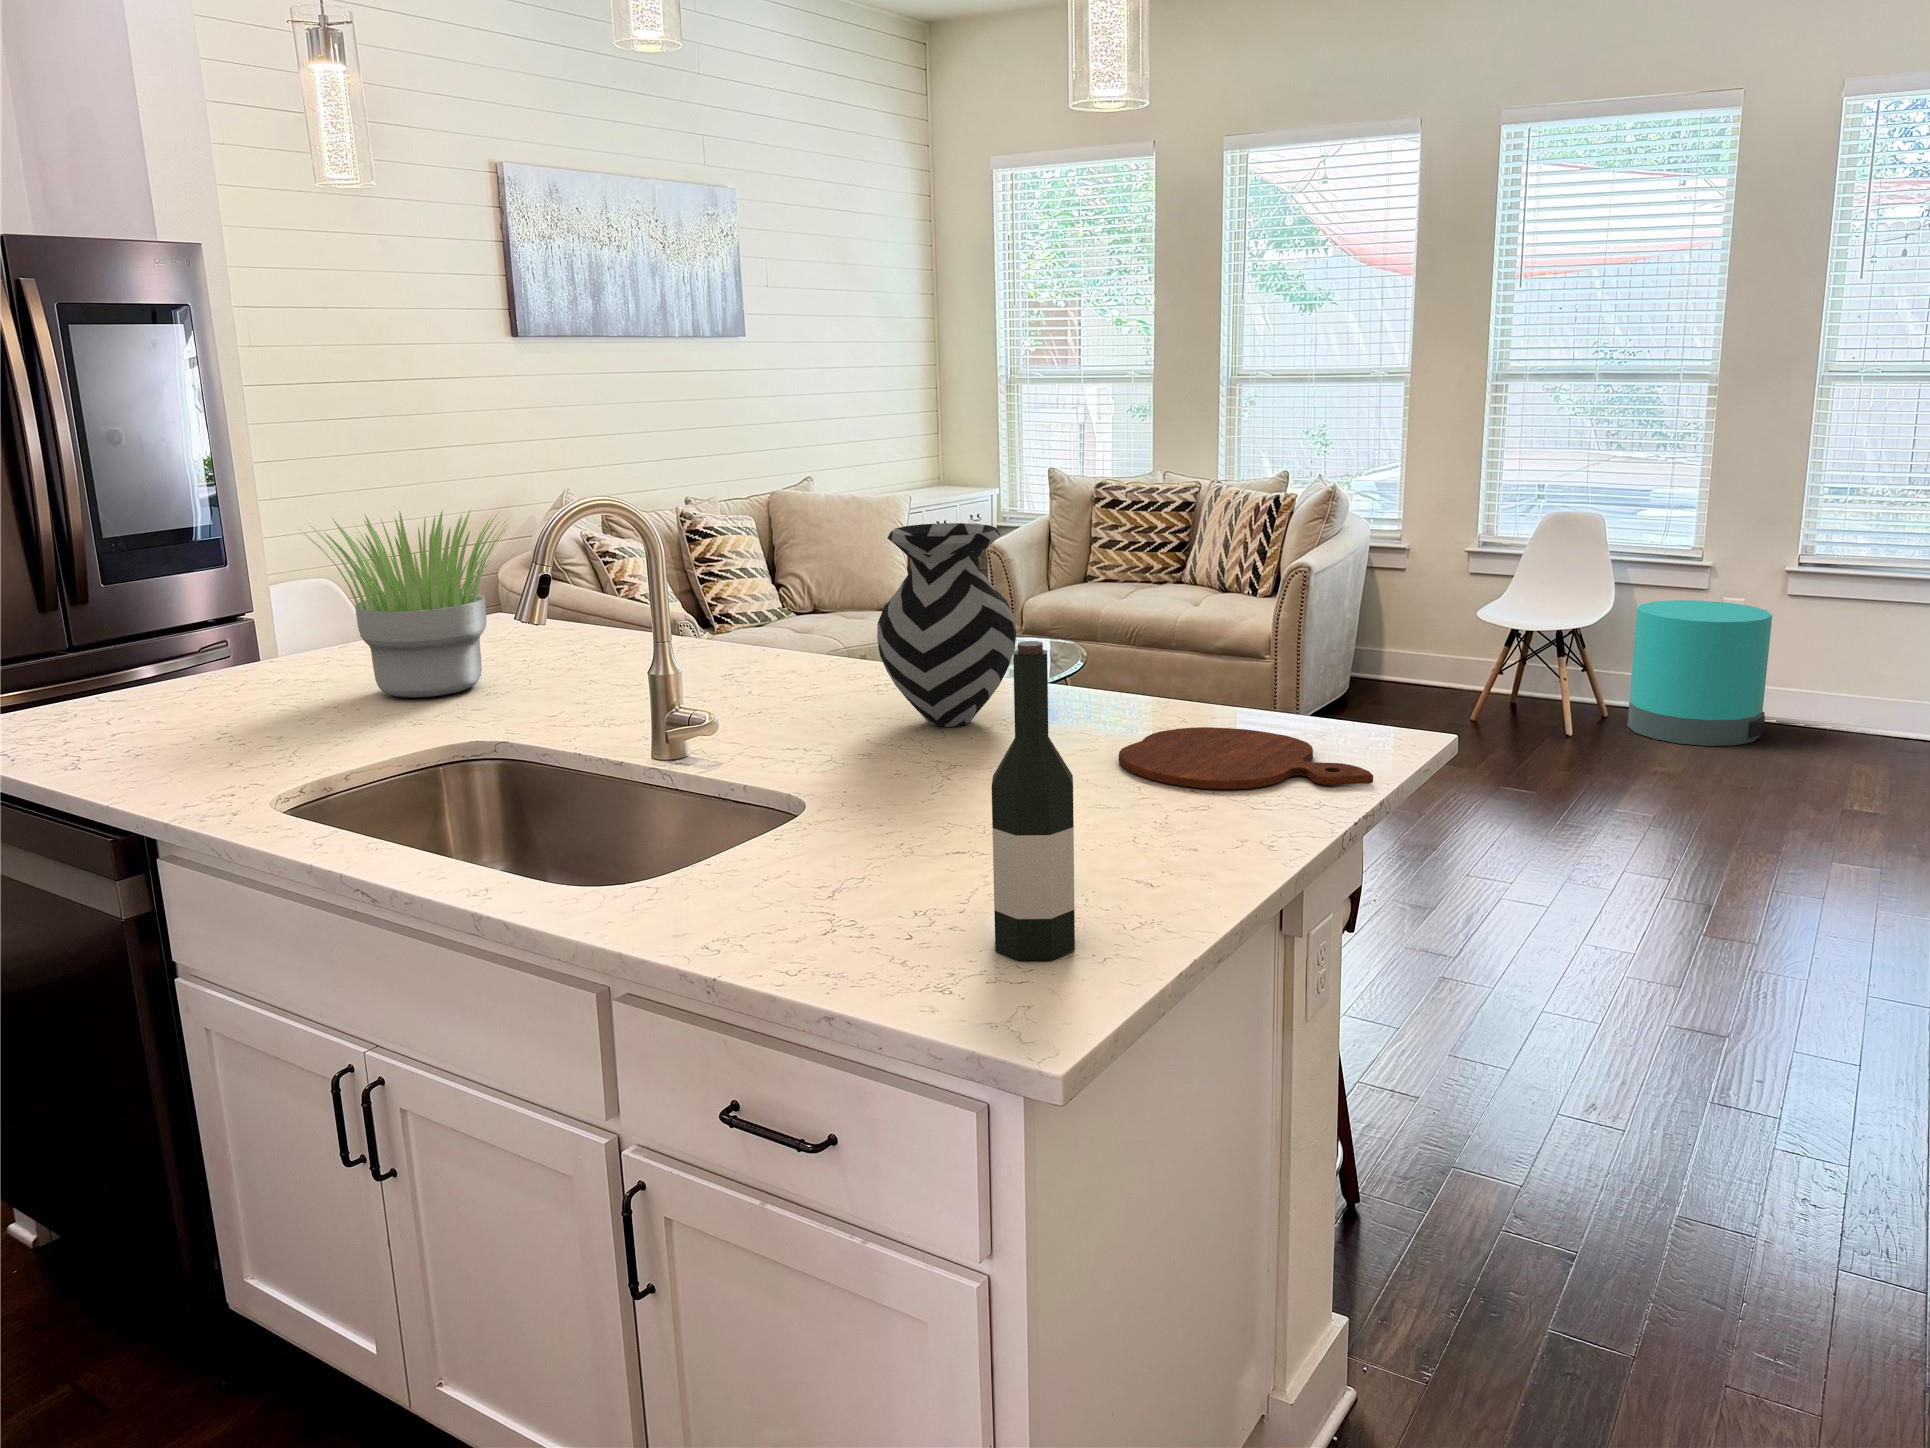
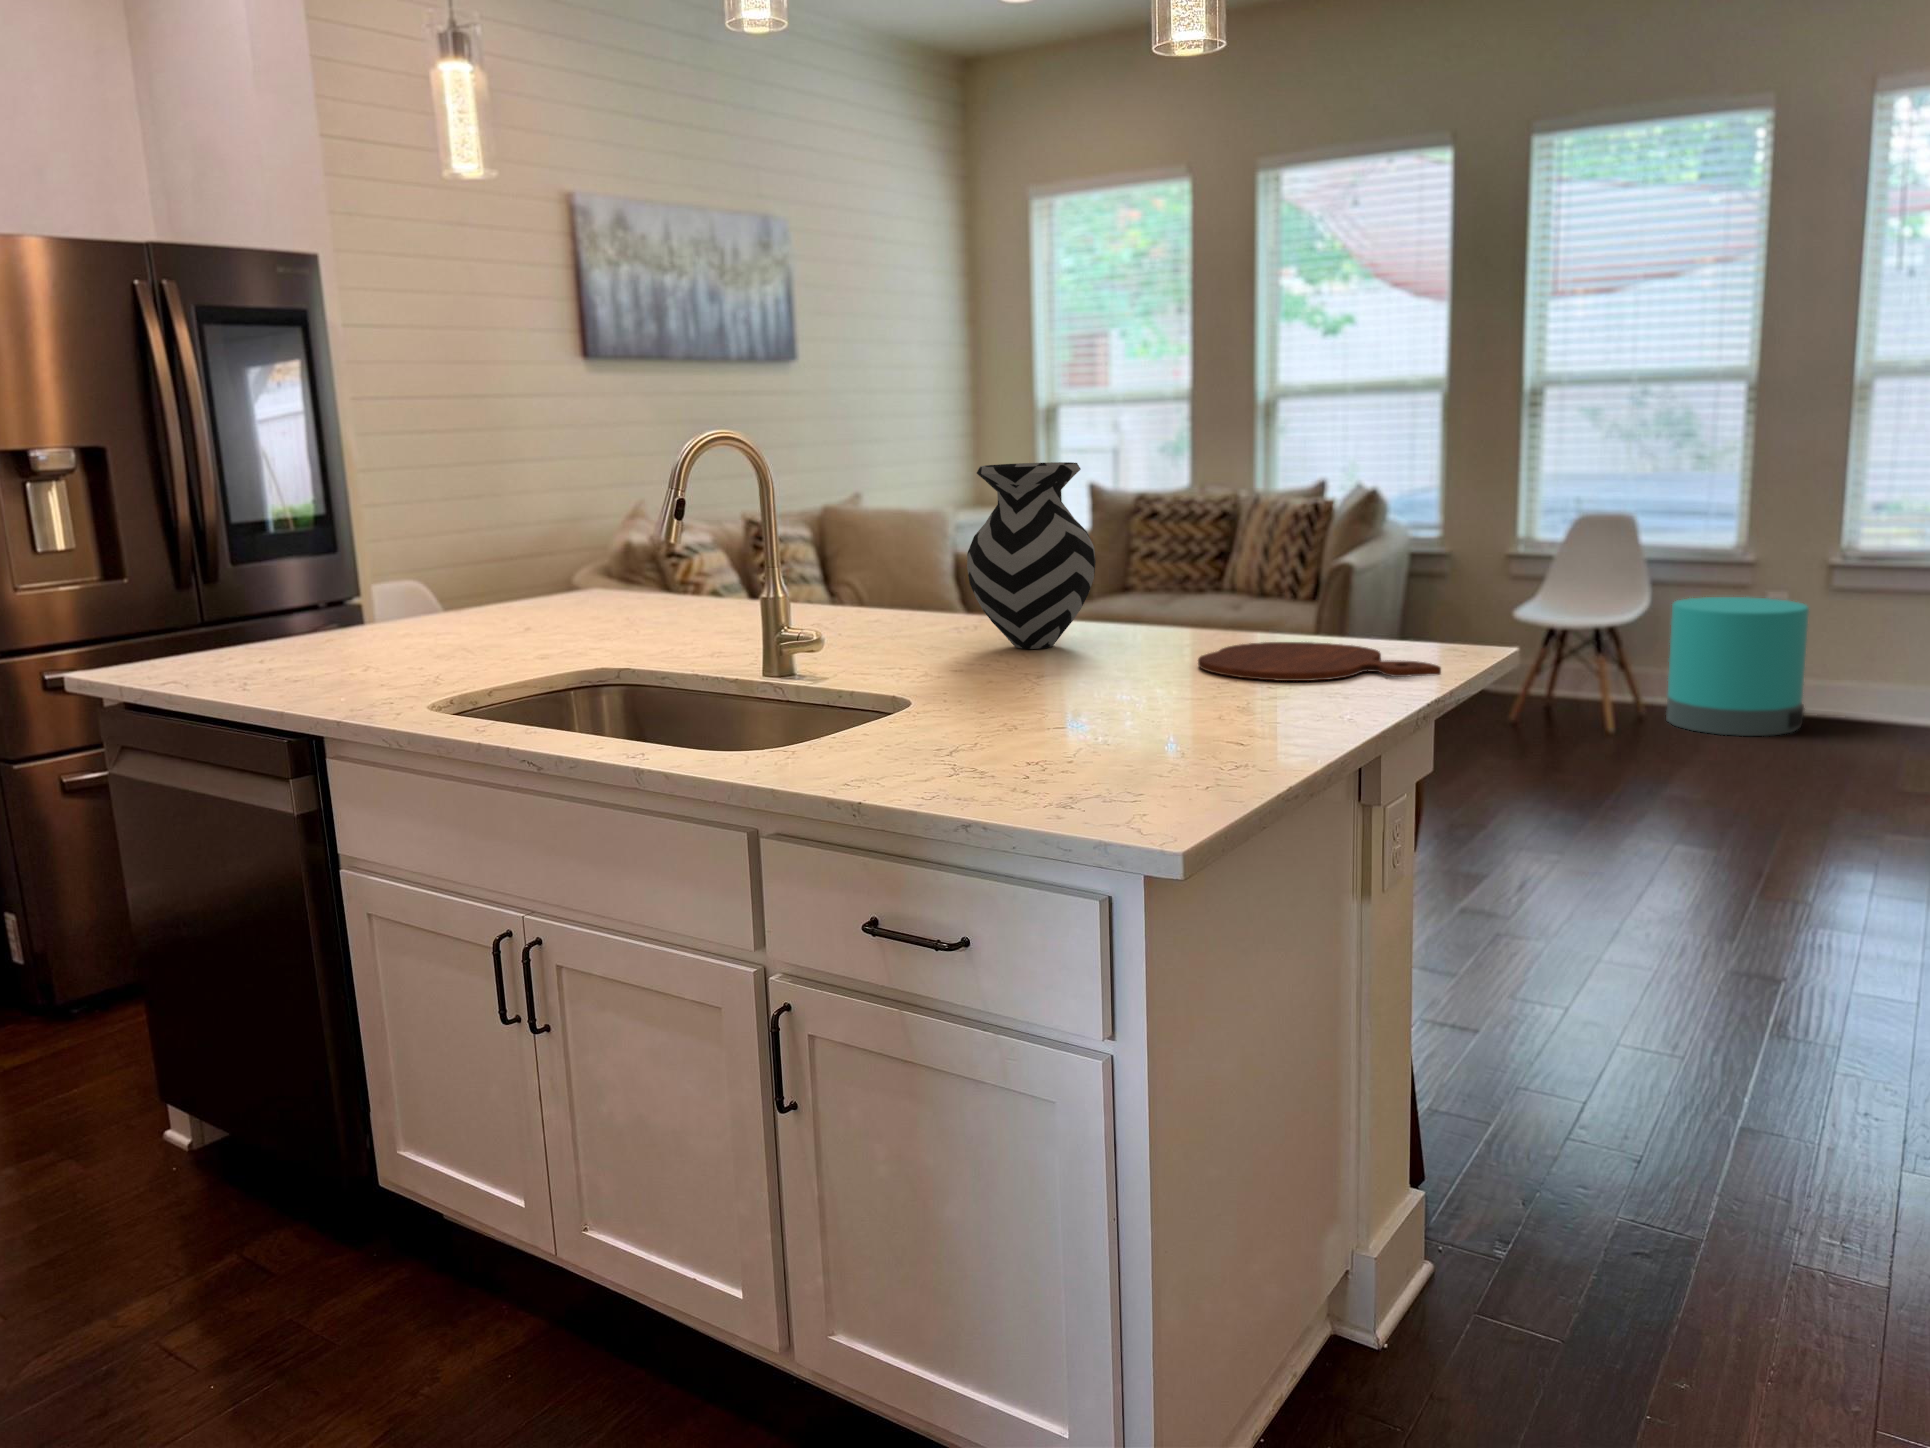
potted plant: present [304,510,507,698] -> none [432,472,628,640]
wine bottle: present [992,641,1075,960] -> none [1107,492,1183,782]

